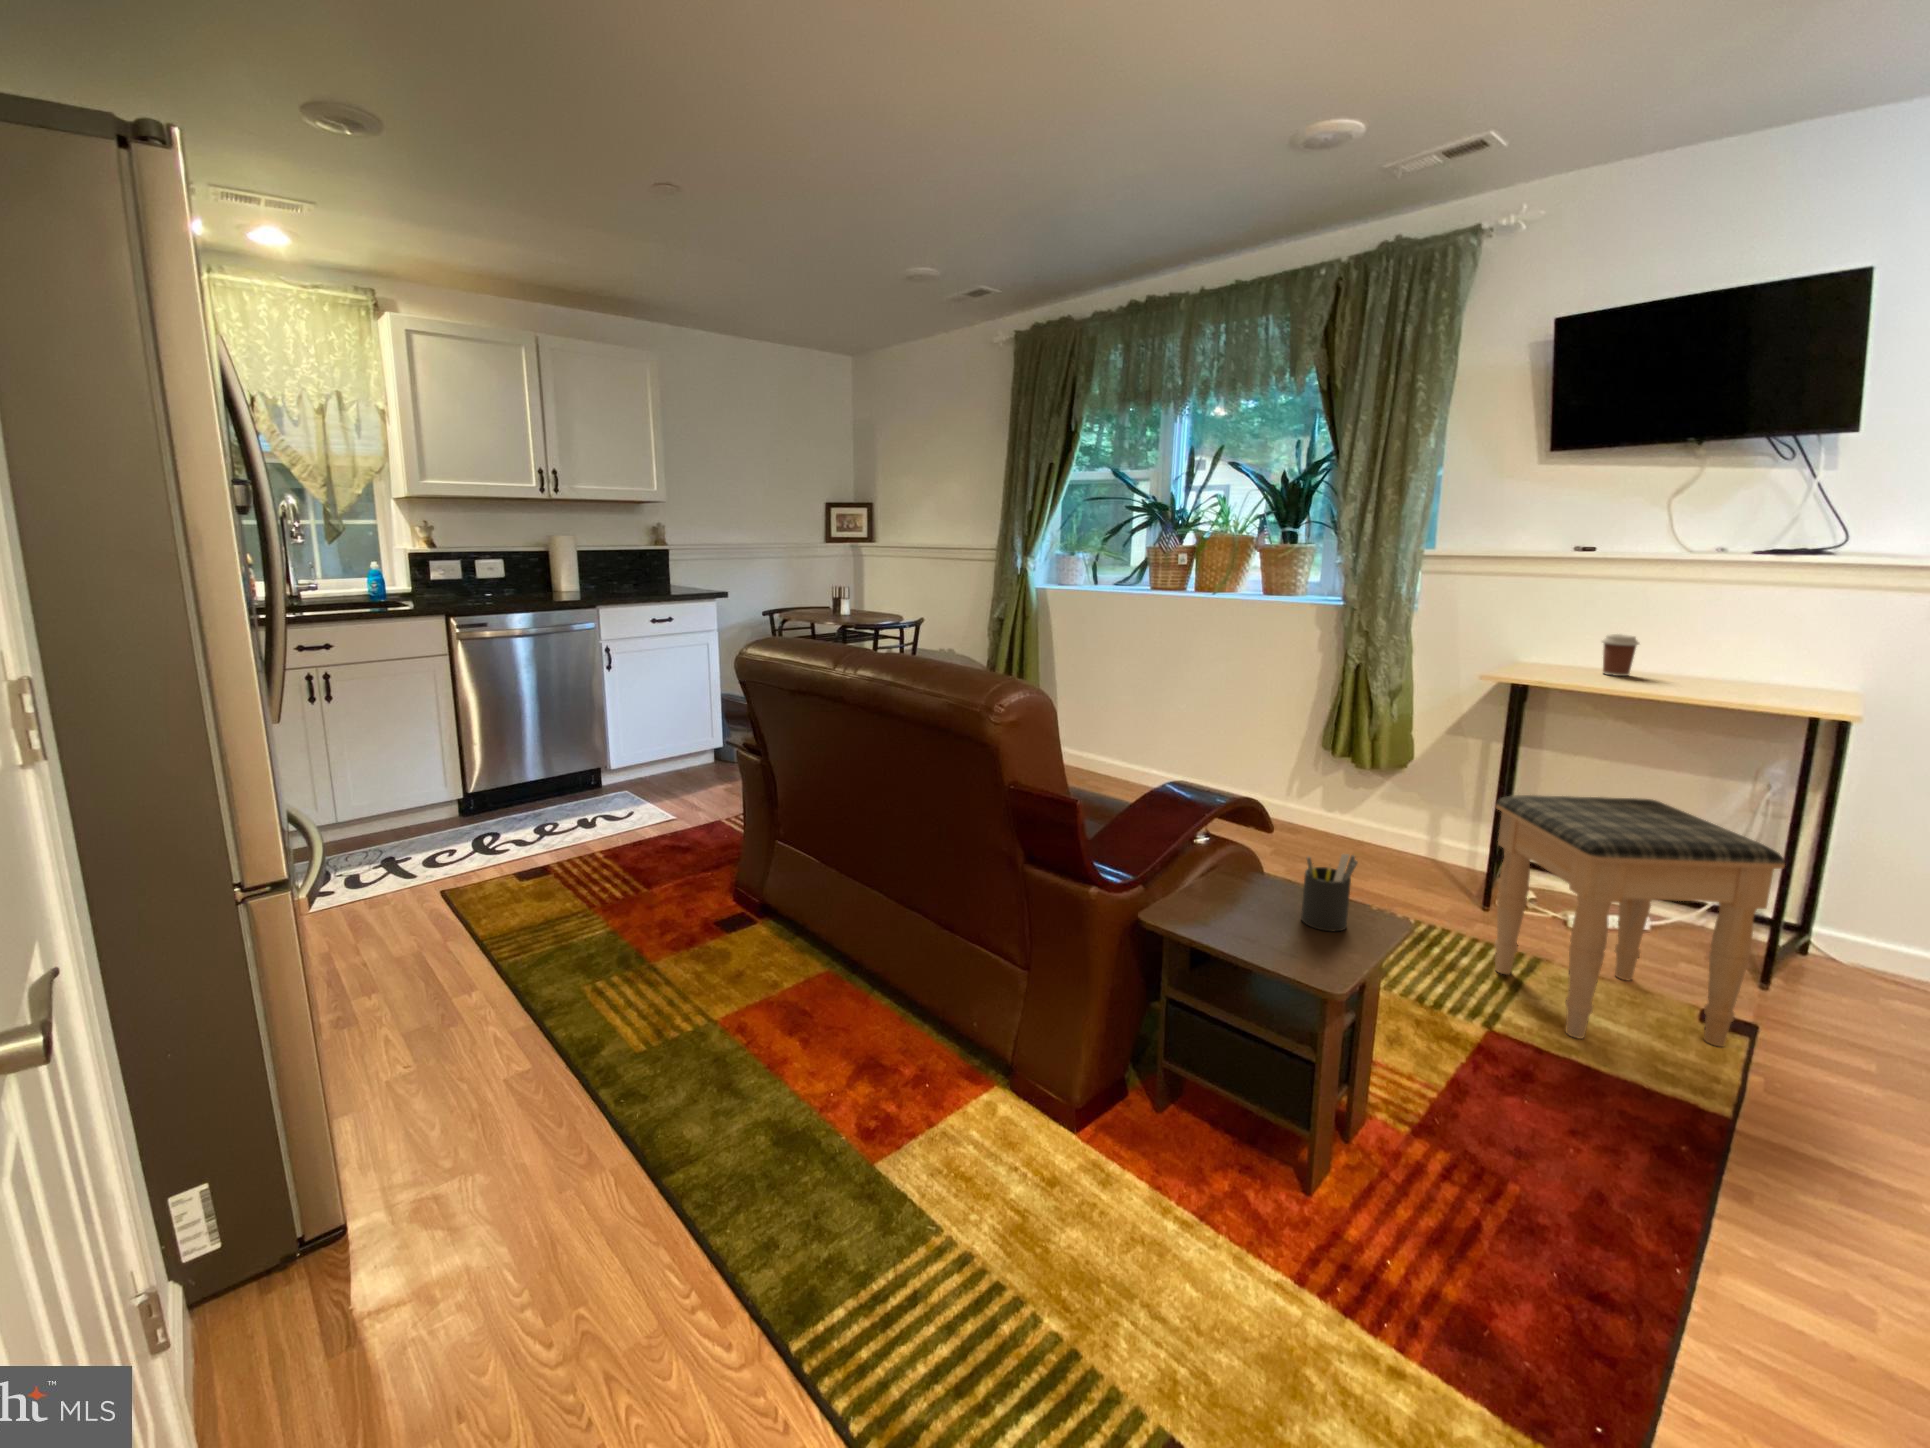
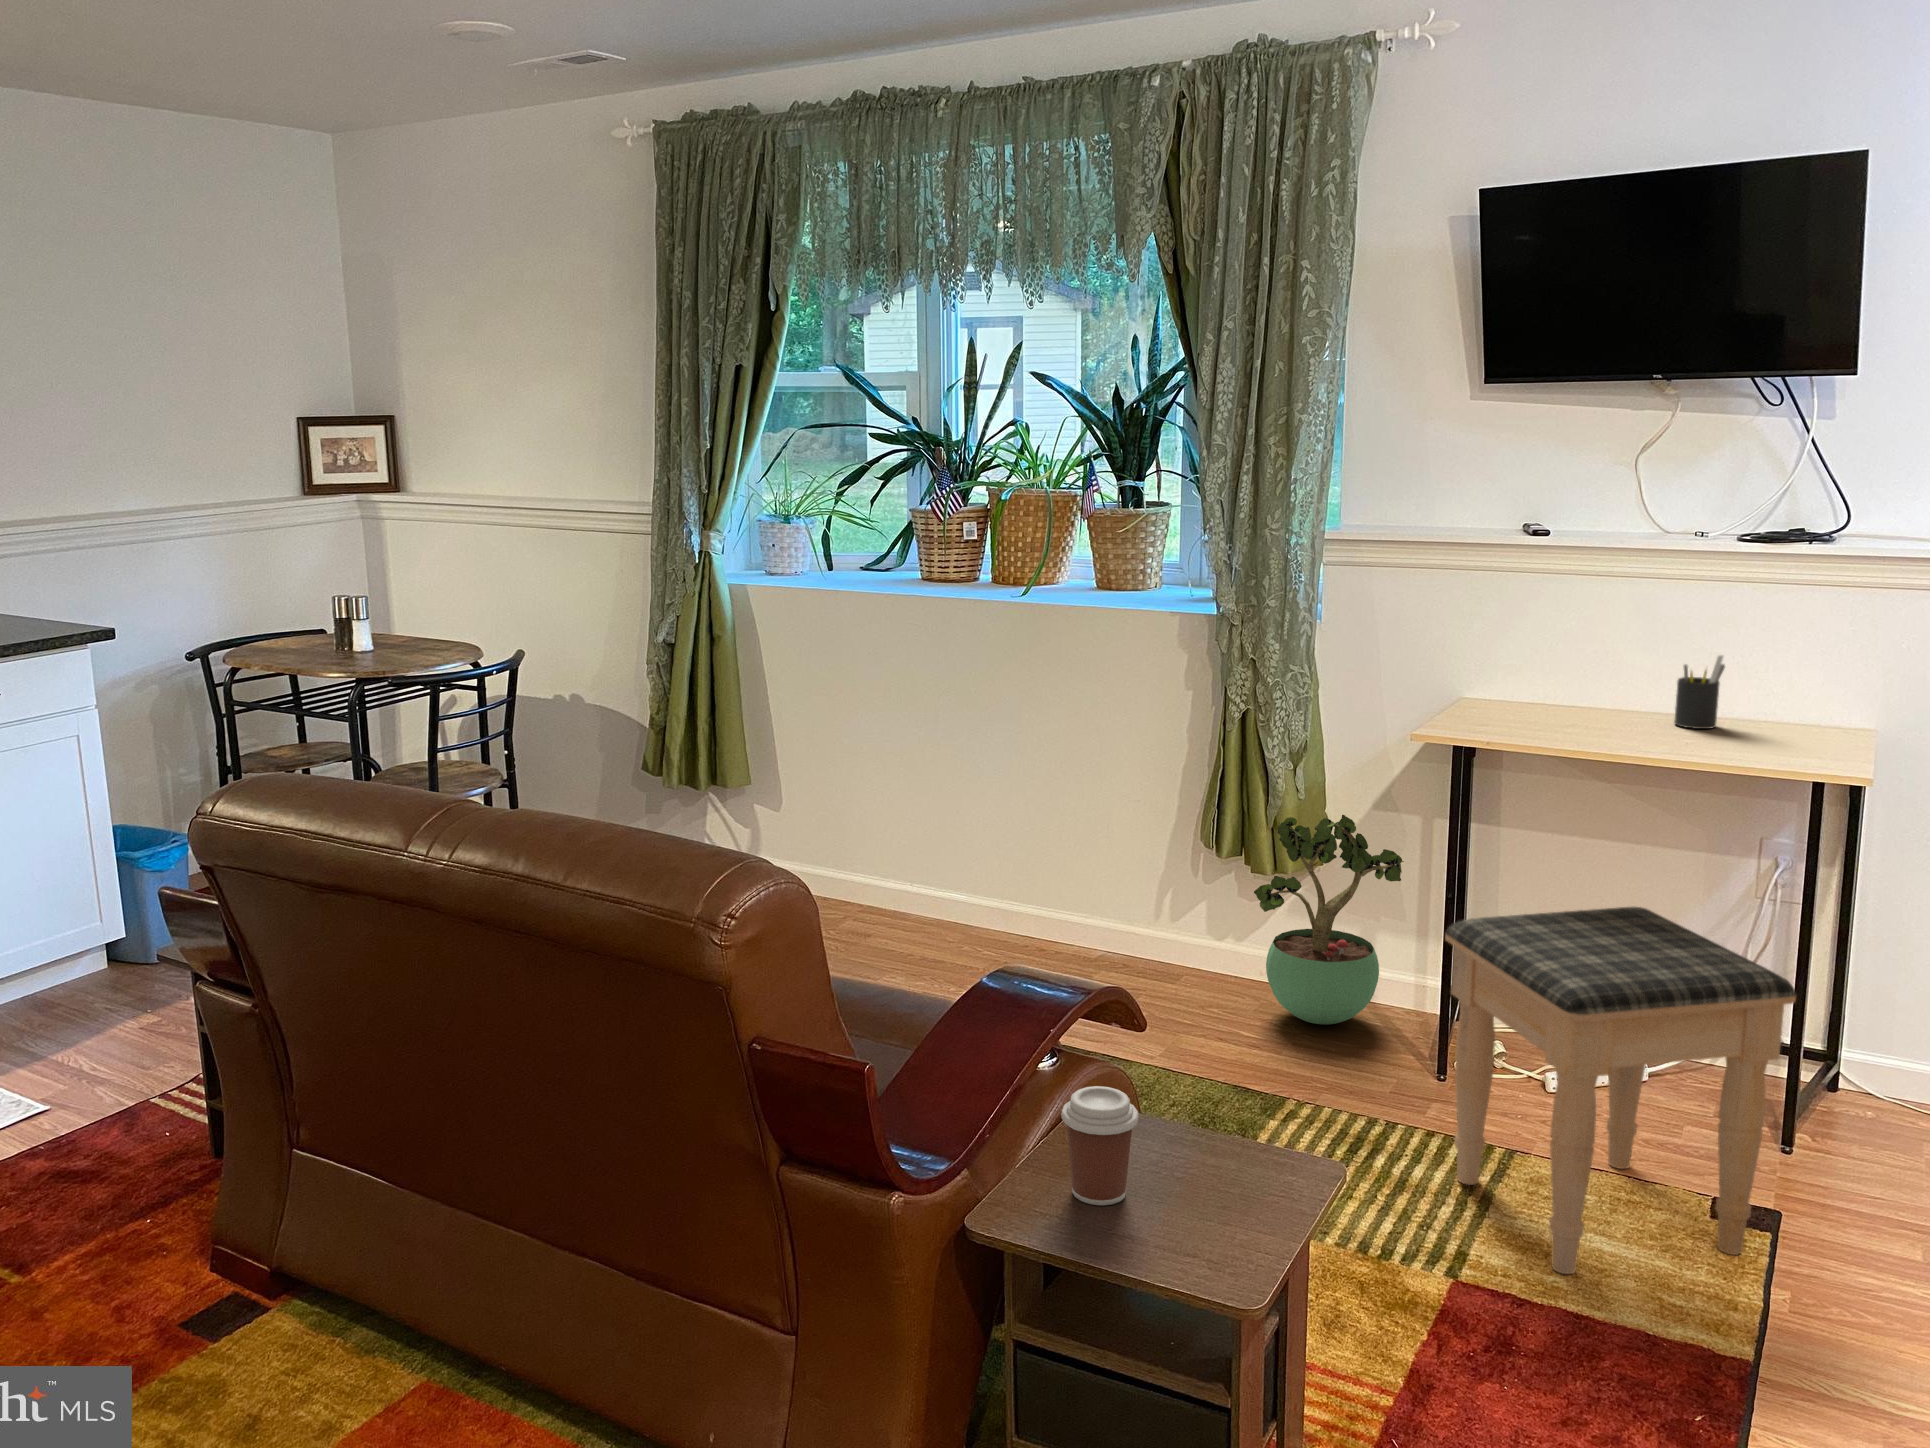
coffee cup: present [1602,634,1639,676] -> present [1061,1086,1138,1205]
potted plant: none [1359,734,1468,870] -> present [1254,815,1404,1024]
pen holder: present [1301,854,1358,932] -> present [1674,655,1725,729]

